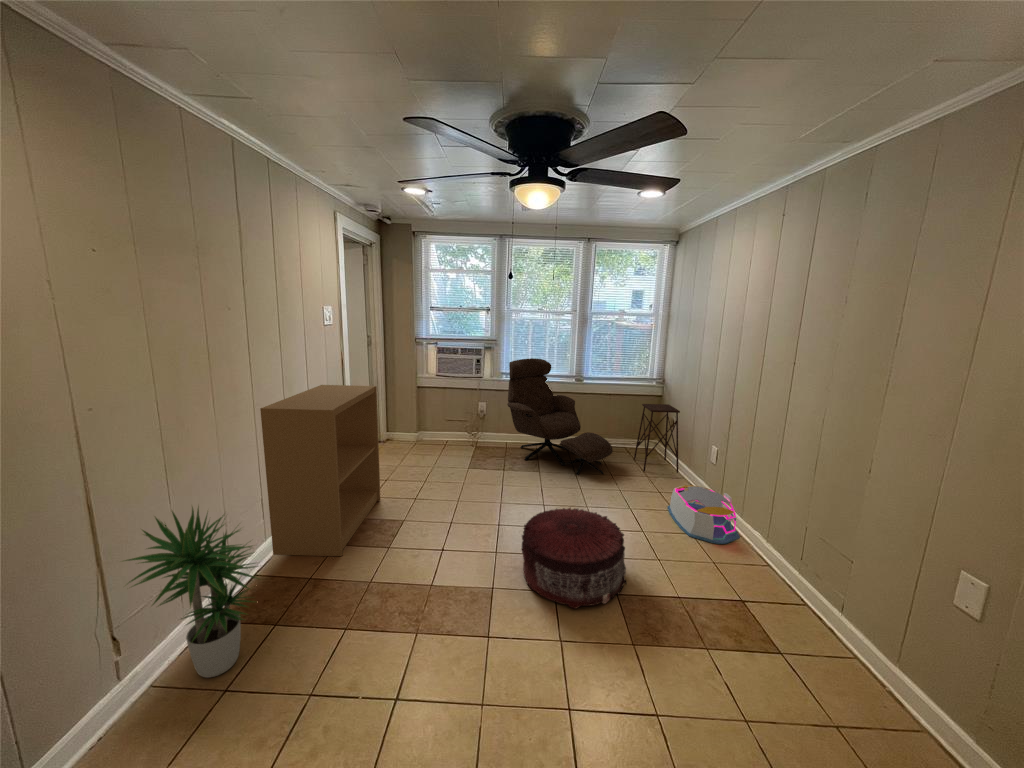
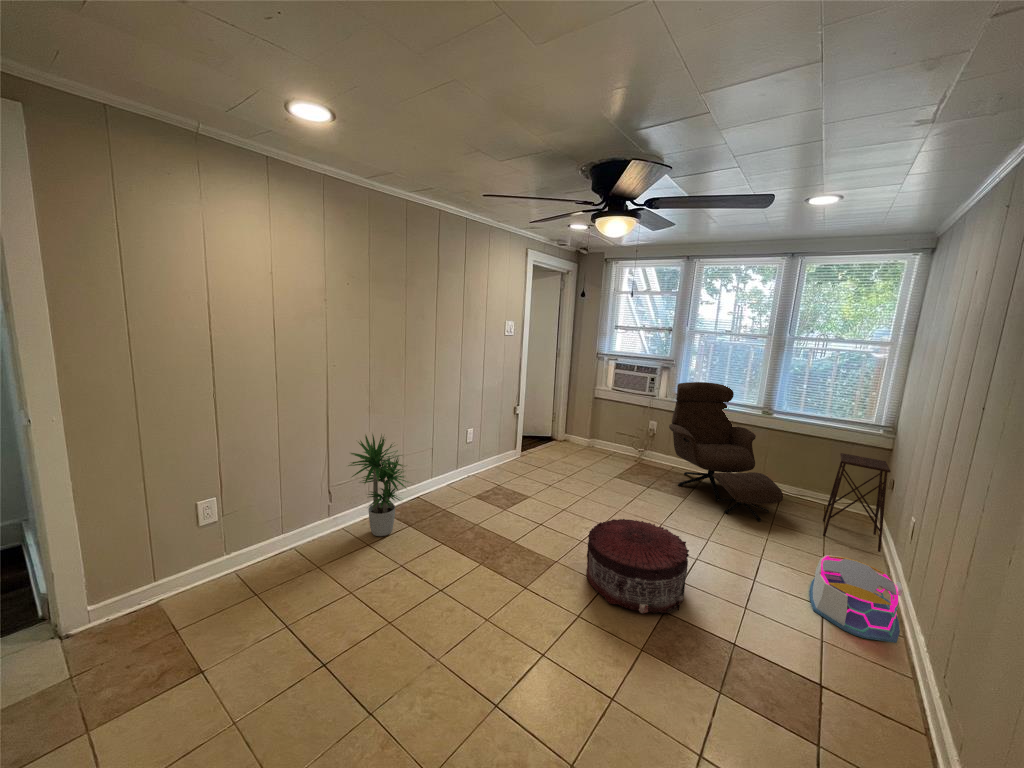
bookshelf: present [260,385,380,556] -> none [440,381,532,505]

